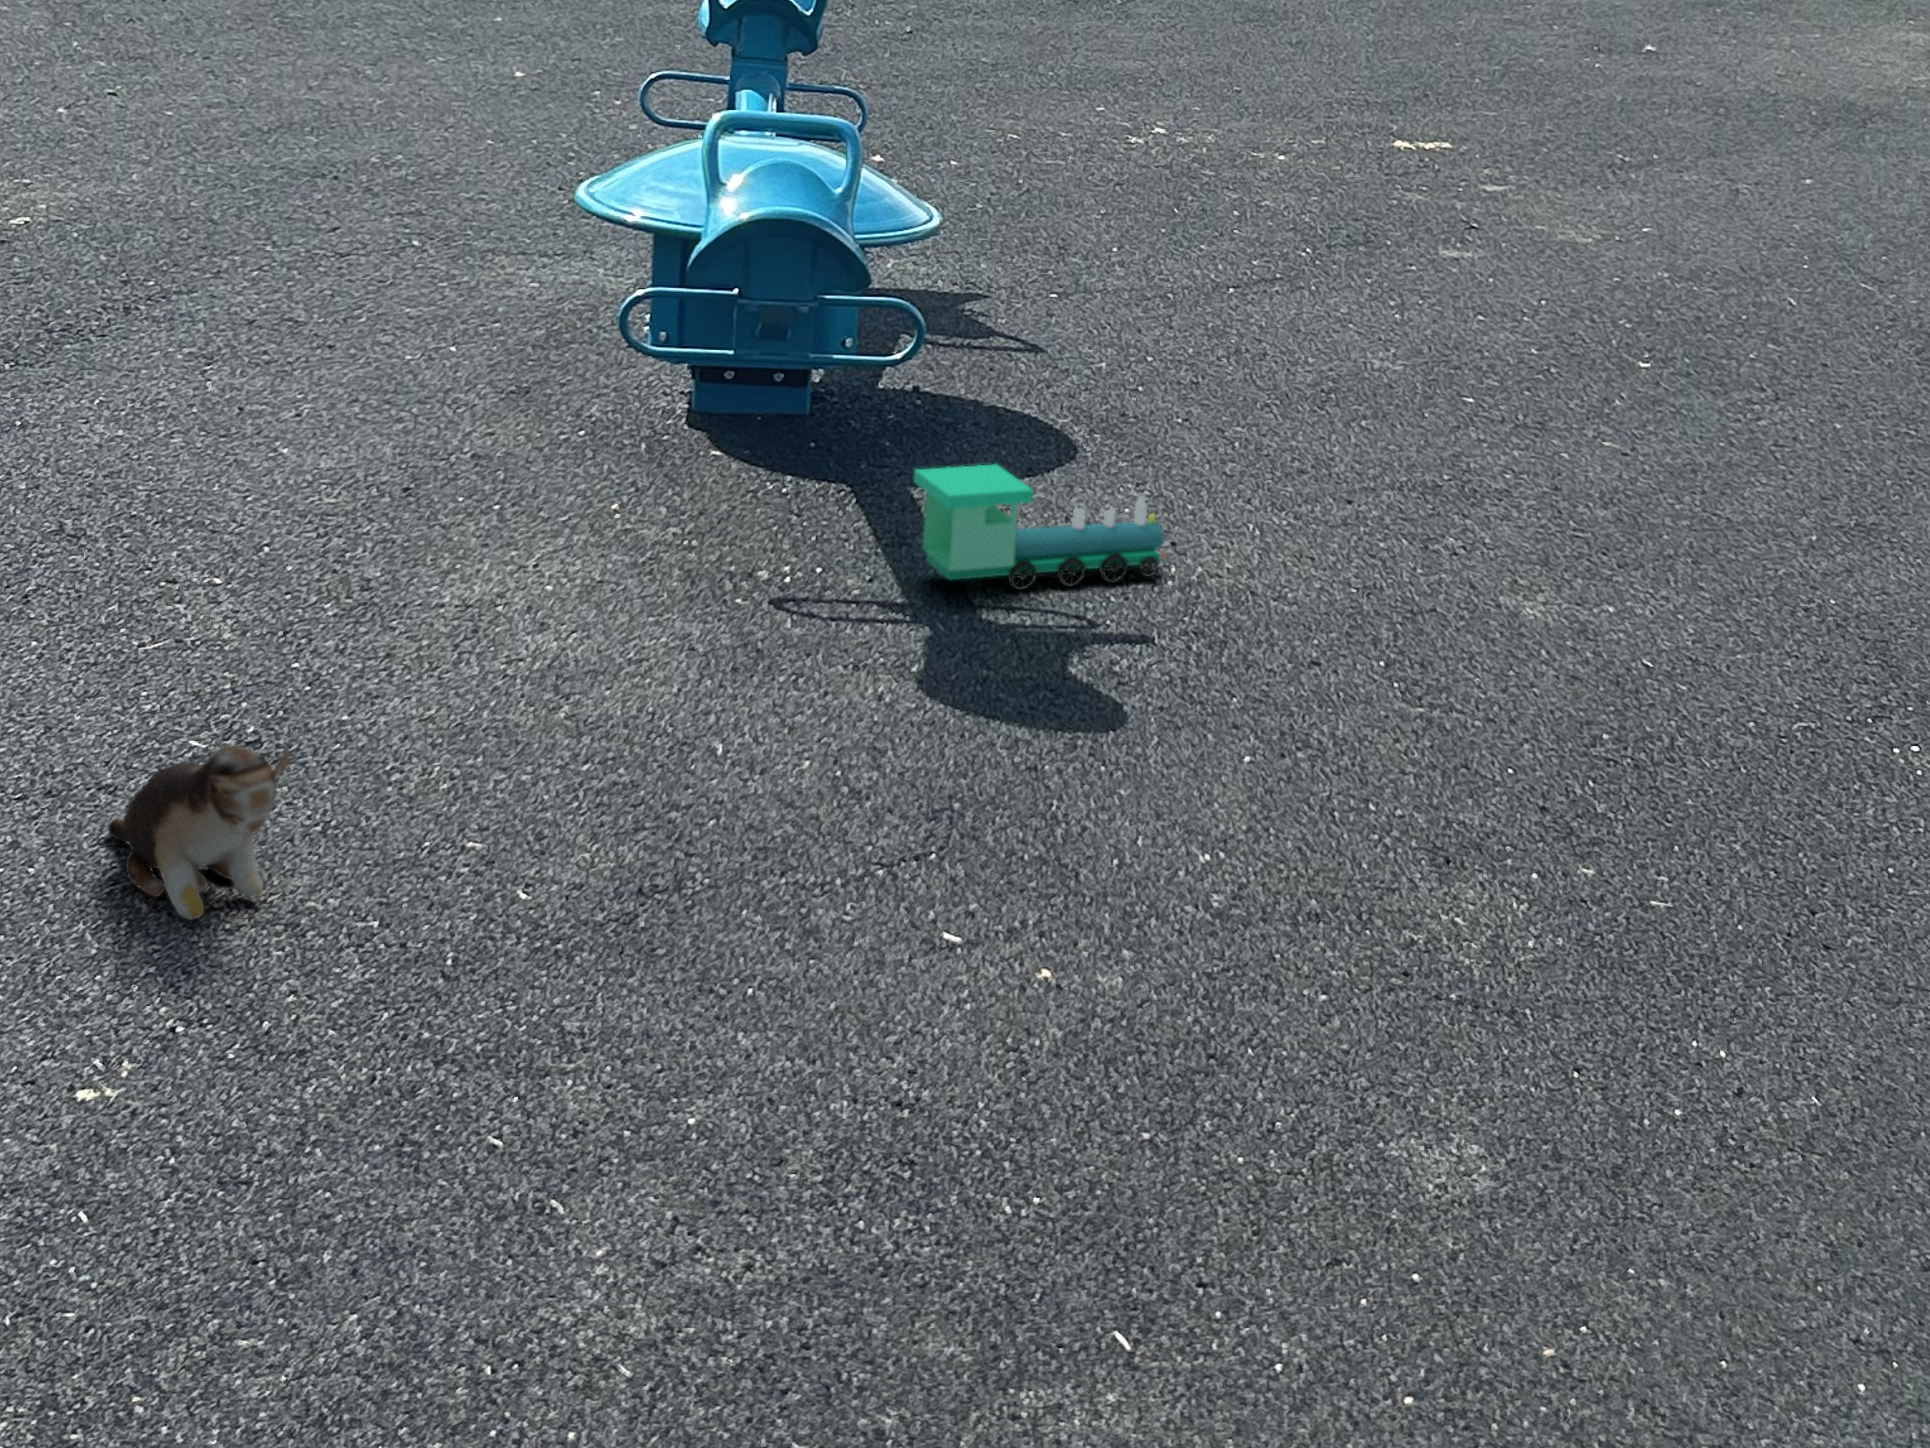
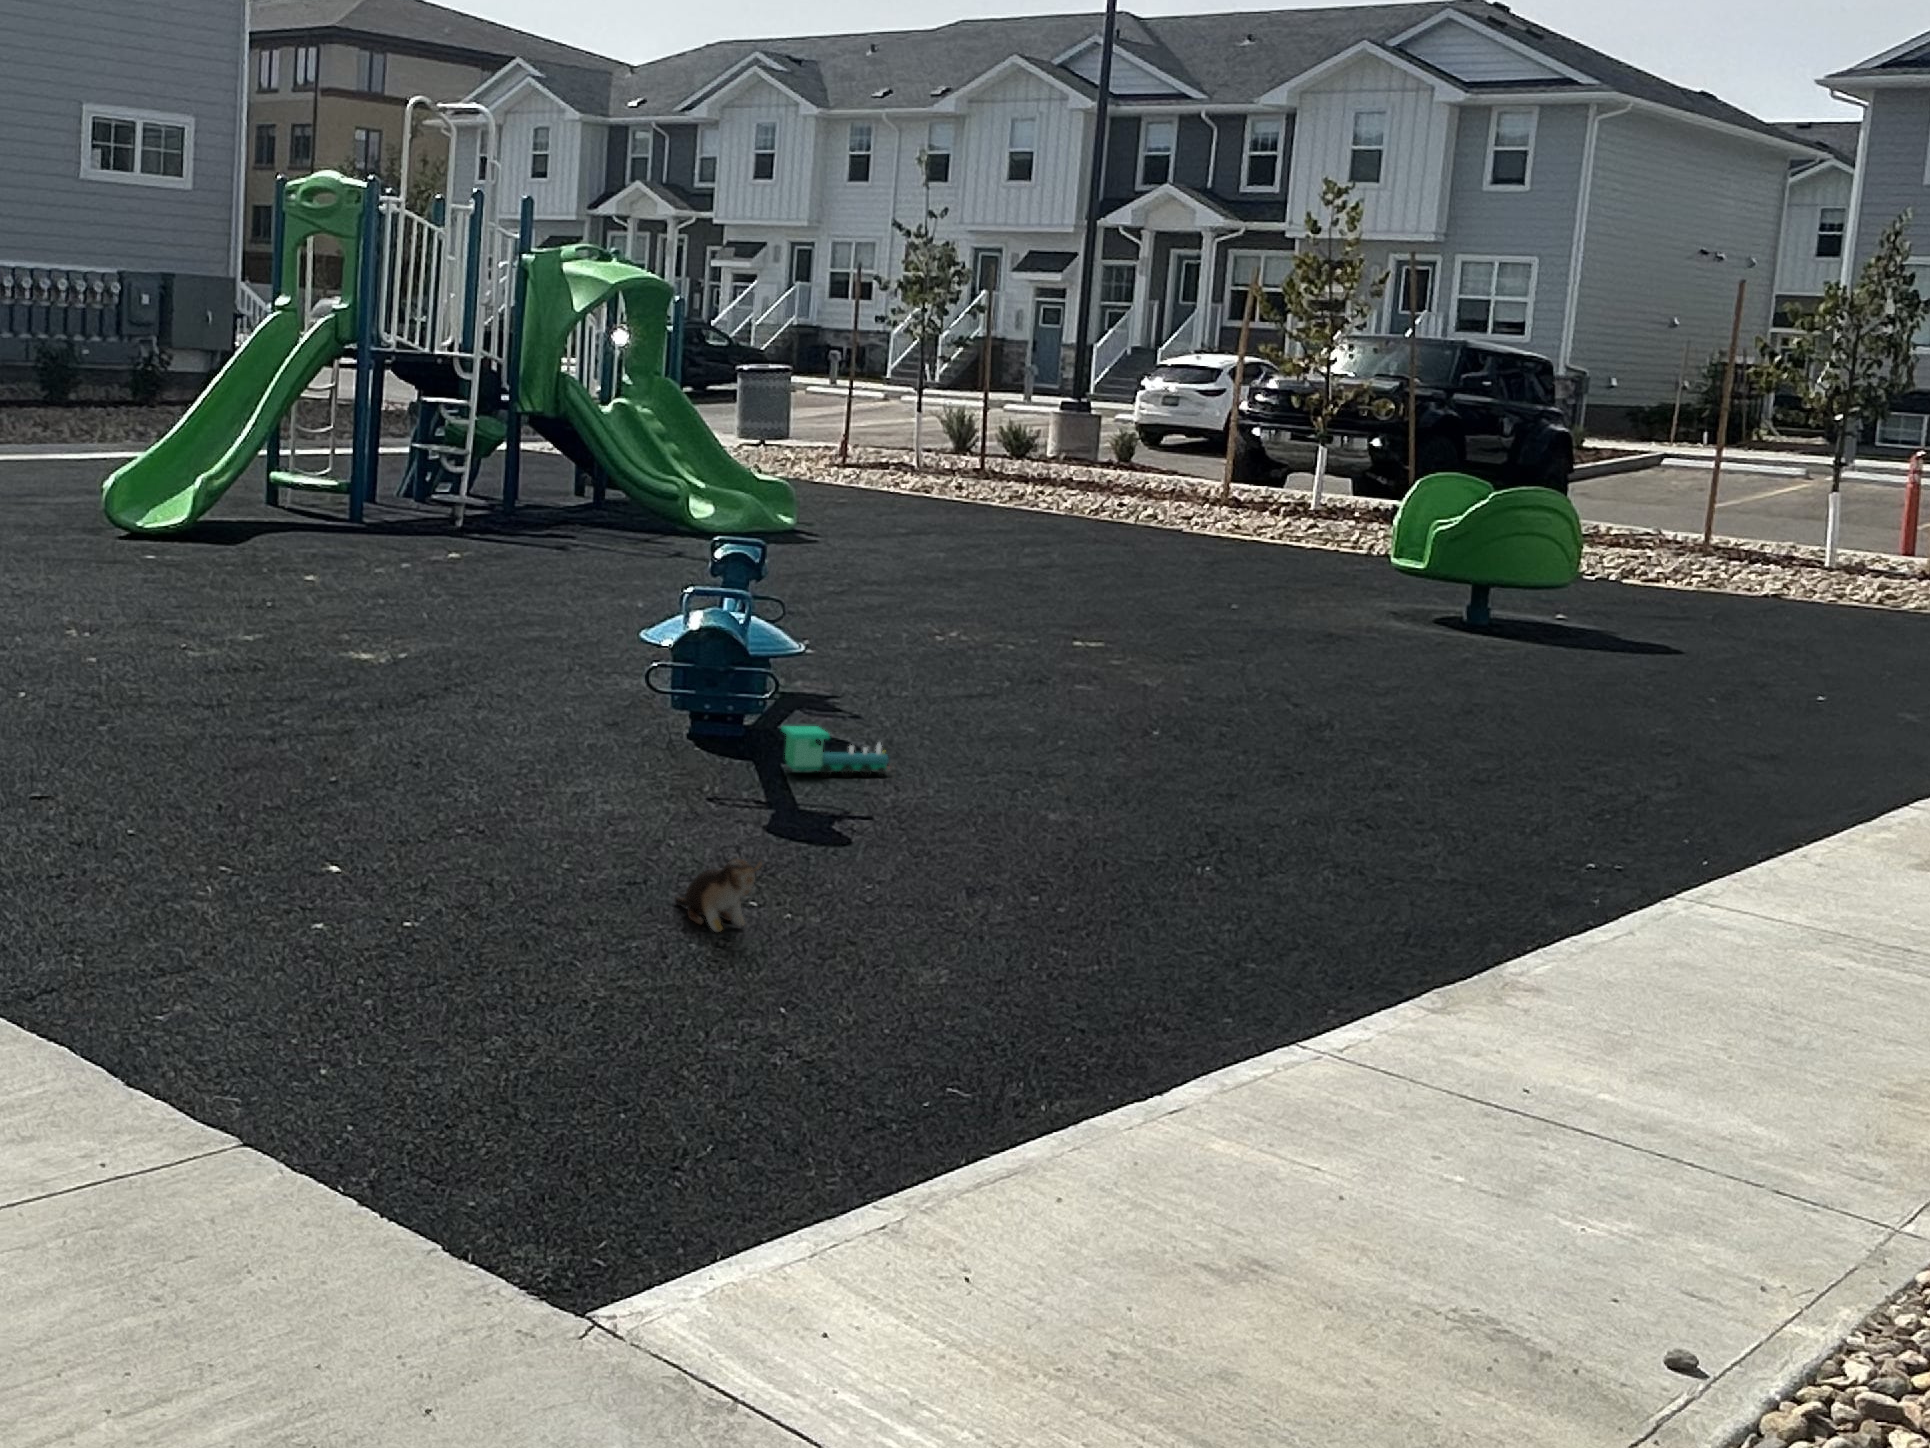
plush toy: present [108,746,290,920] -> present [675,859,762,932]

